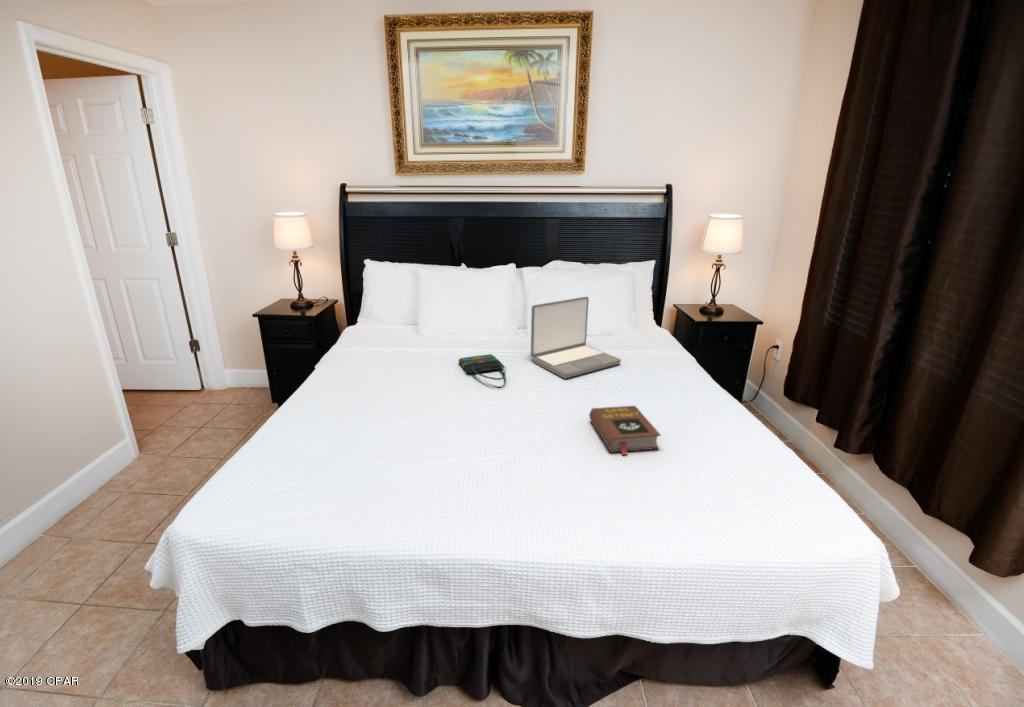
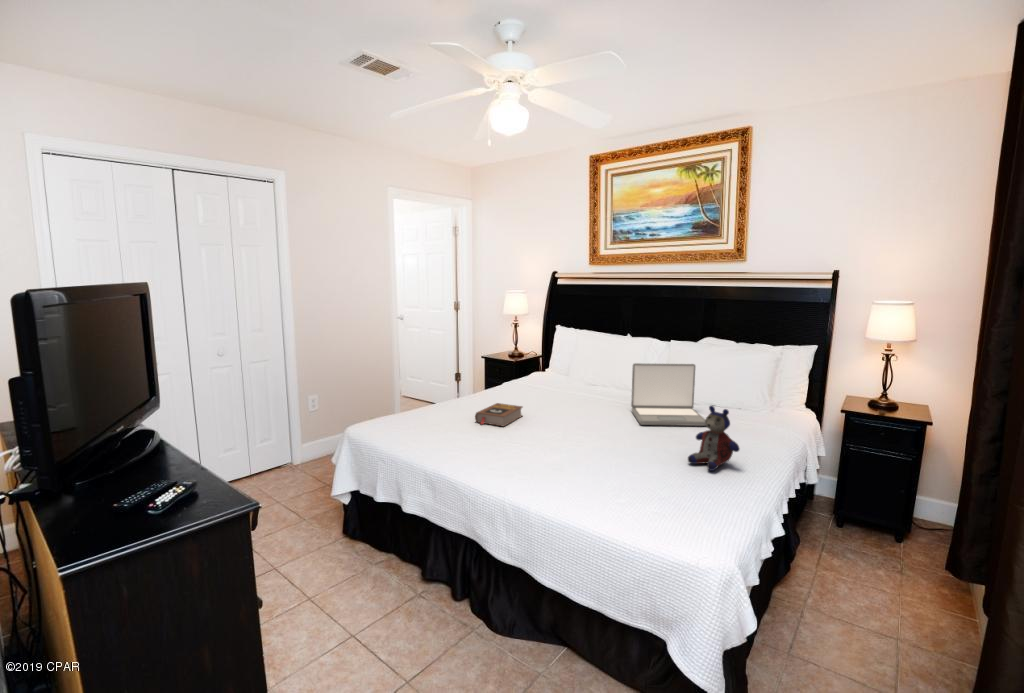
stuffed bear: none [664,352,719,424] -> present [688,406,739,471]
tote bag: present [459,354,506,388] -> none [568,399,604,420]
book: present [589,406,660,455] -> present [475,403,522,426]

